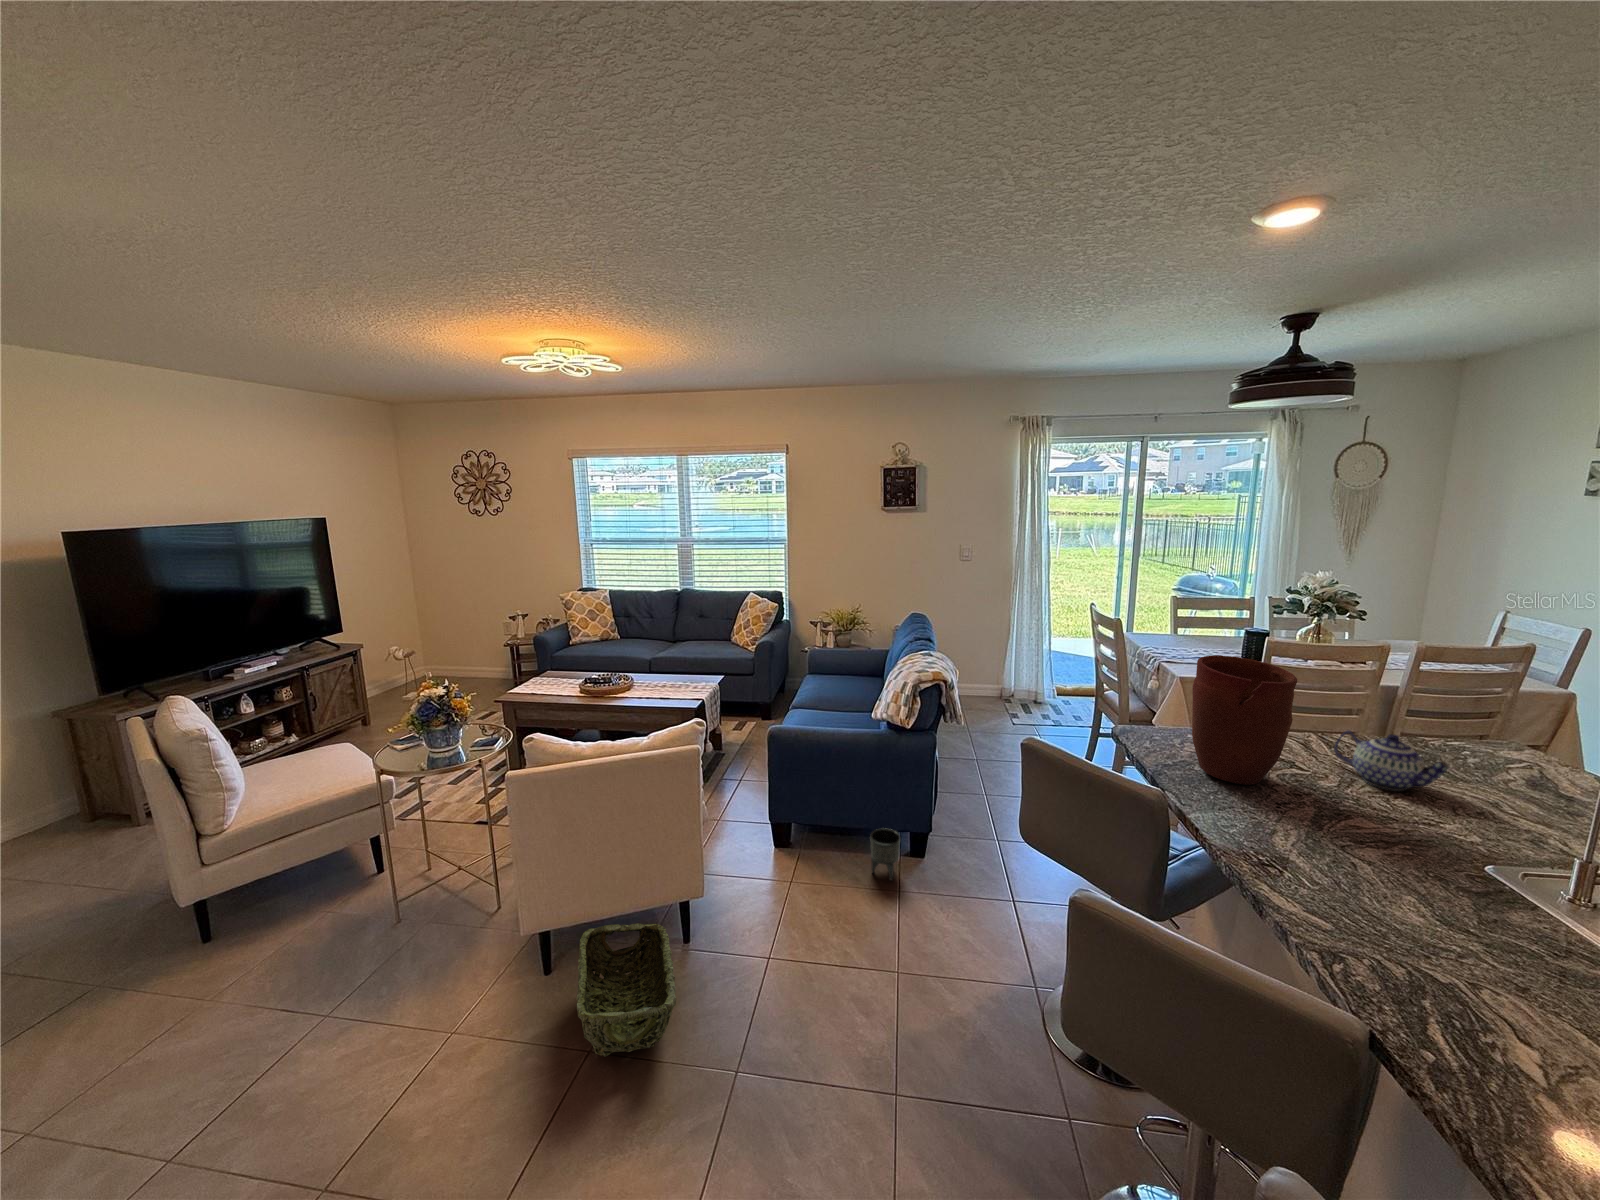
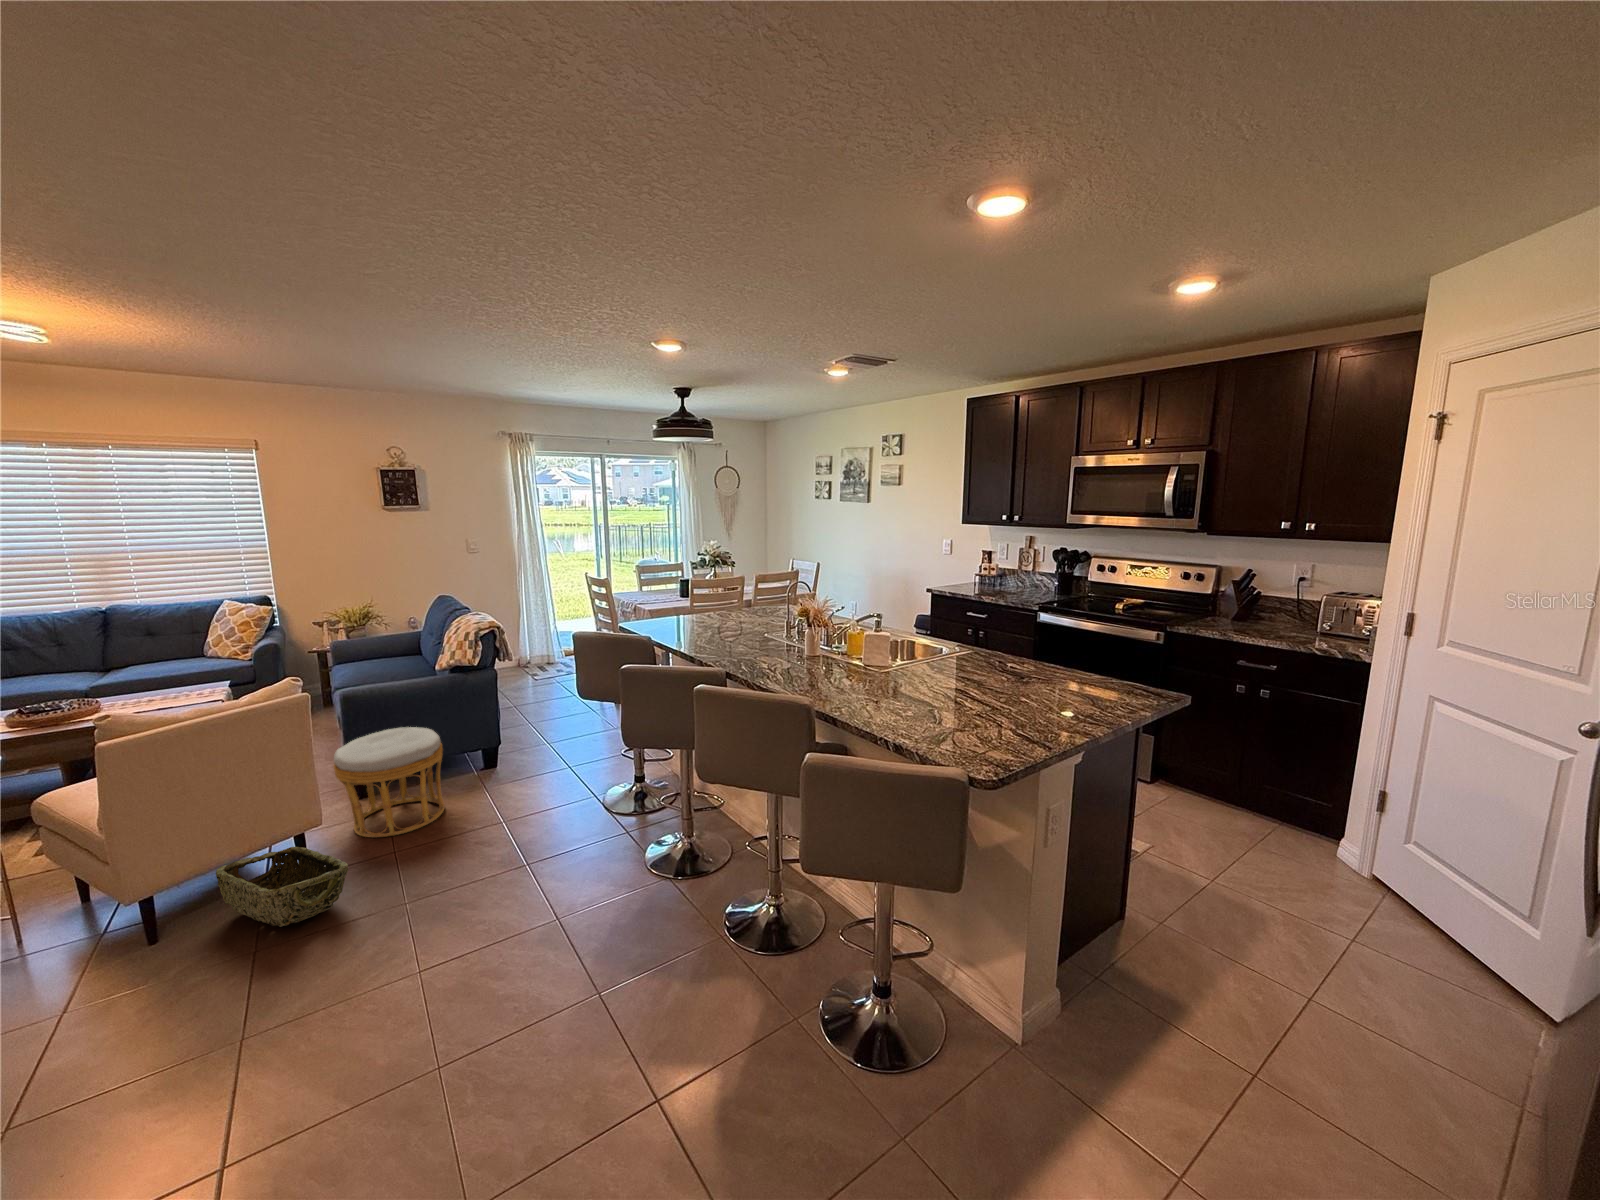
vase: present [1192,655,1297,785] -> none [655,572,695,629]
teapot: present [1334,731,1449,791] -> none [714,598,749,622]
ottoman: none [728,789,842,939] -> present [334,727,445,838]
planter: present [870,829,900,881] -> none [456,747,482,783]

